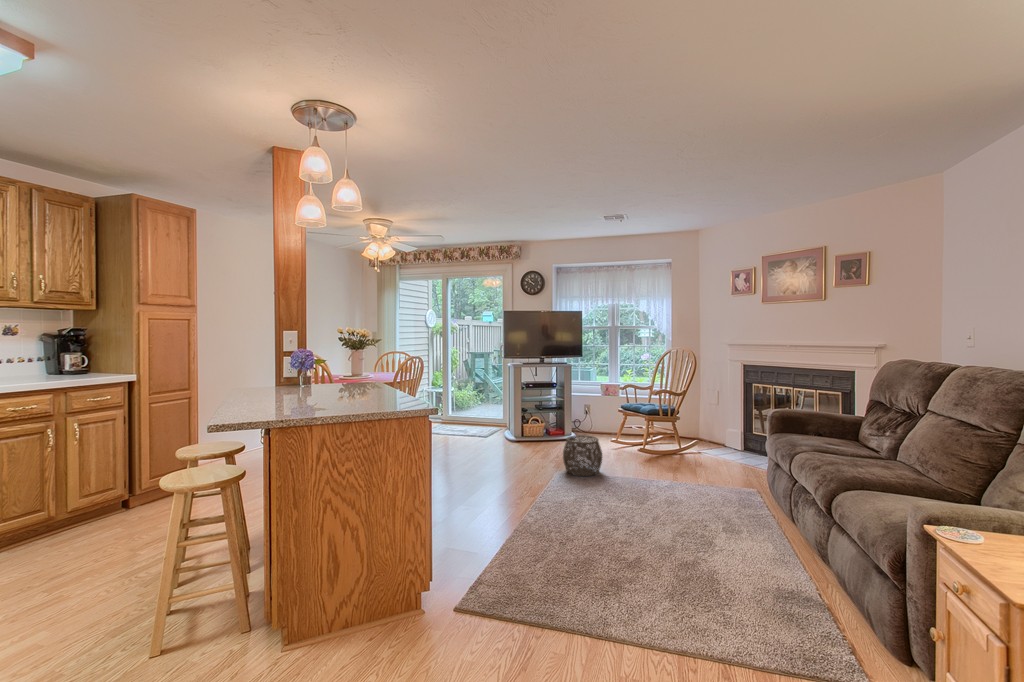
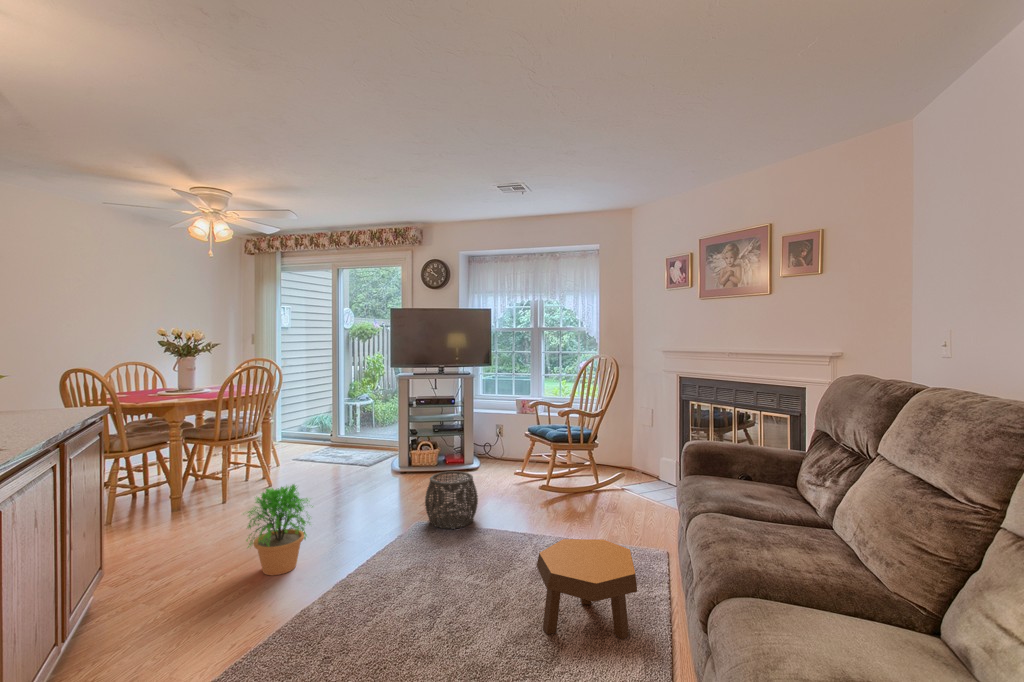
potted plant: none [457,439,508,502] -> present [246,484,313,575]
footstool: none [683,475,761,536] -> present [537,539,637,639]

